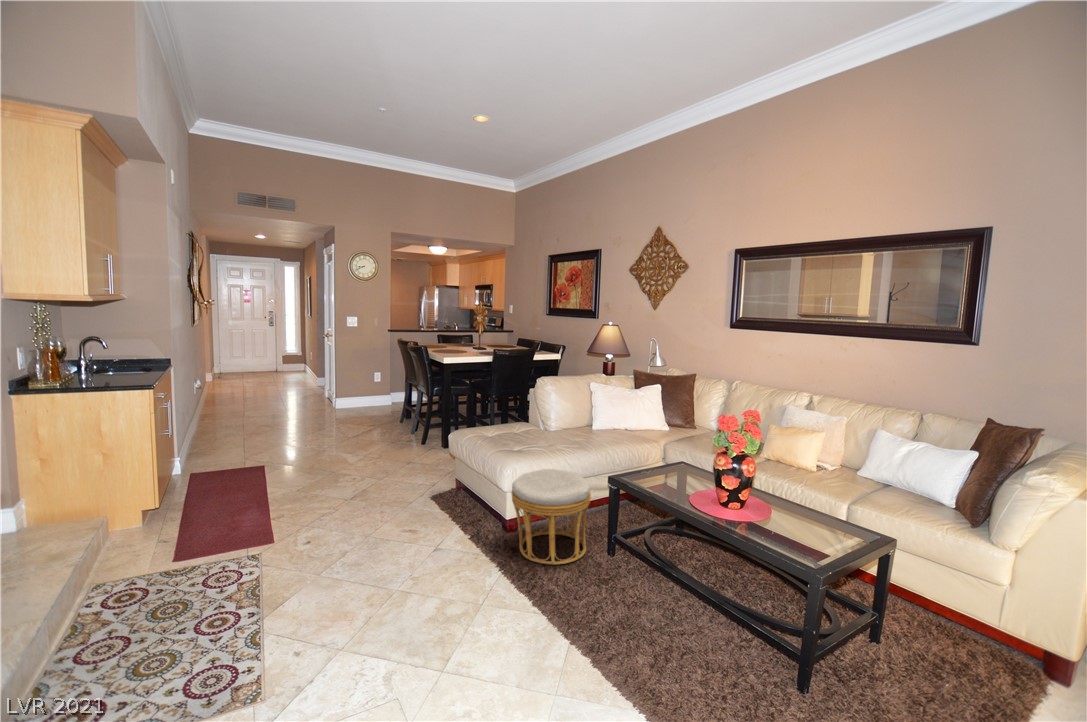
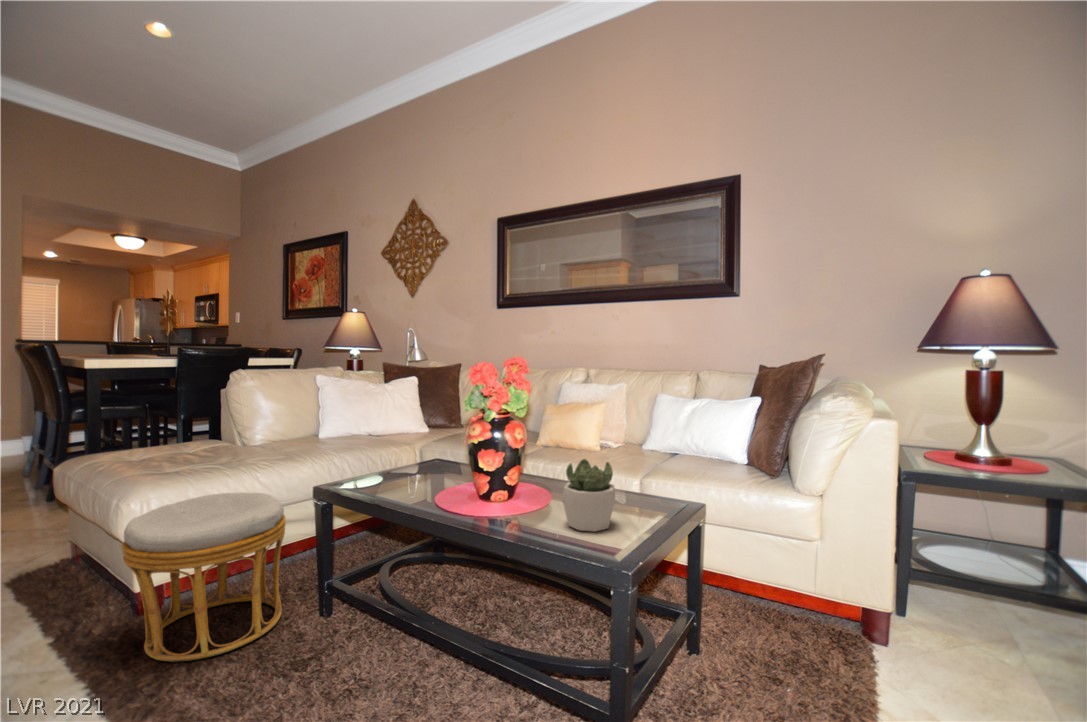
succulent plant: none [780,494,821,545] -> present [563,459,615,532]

